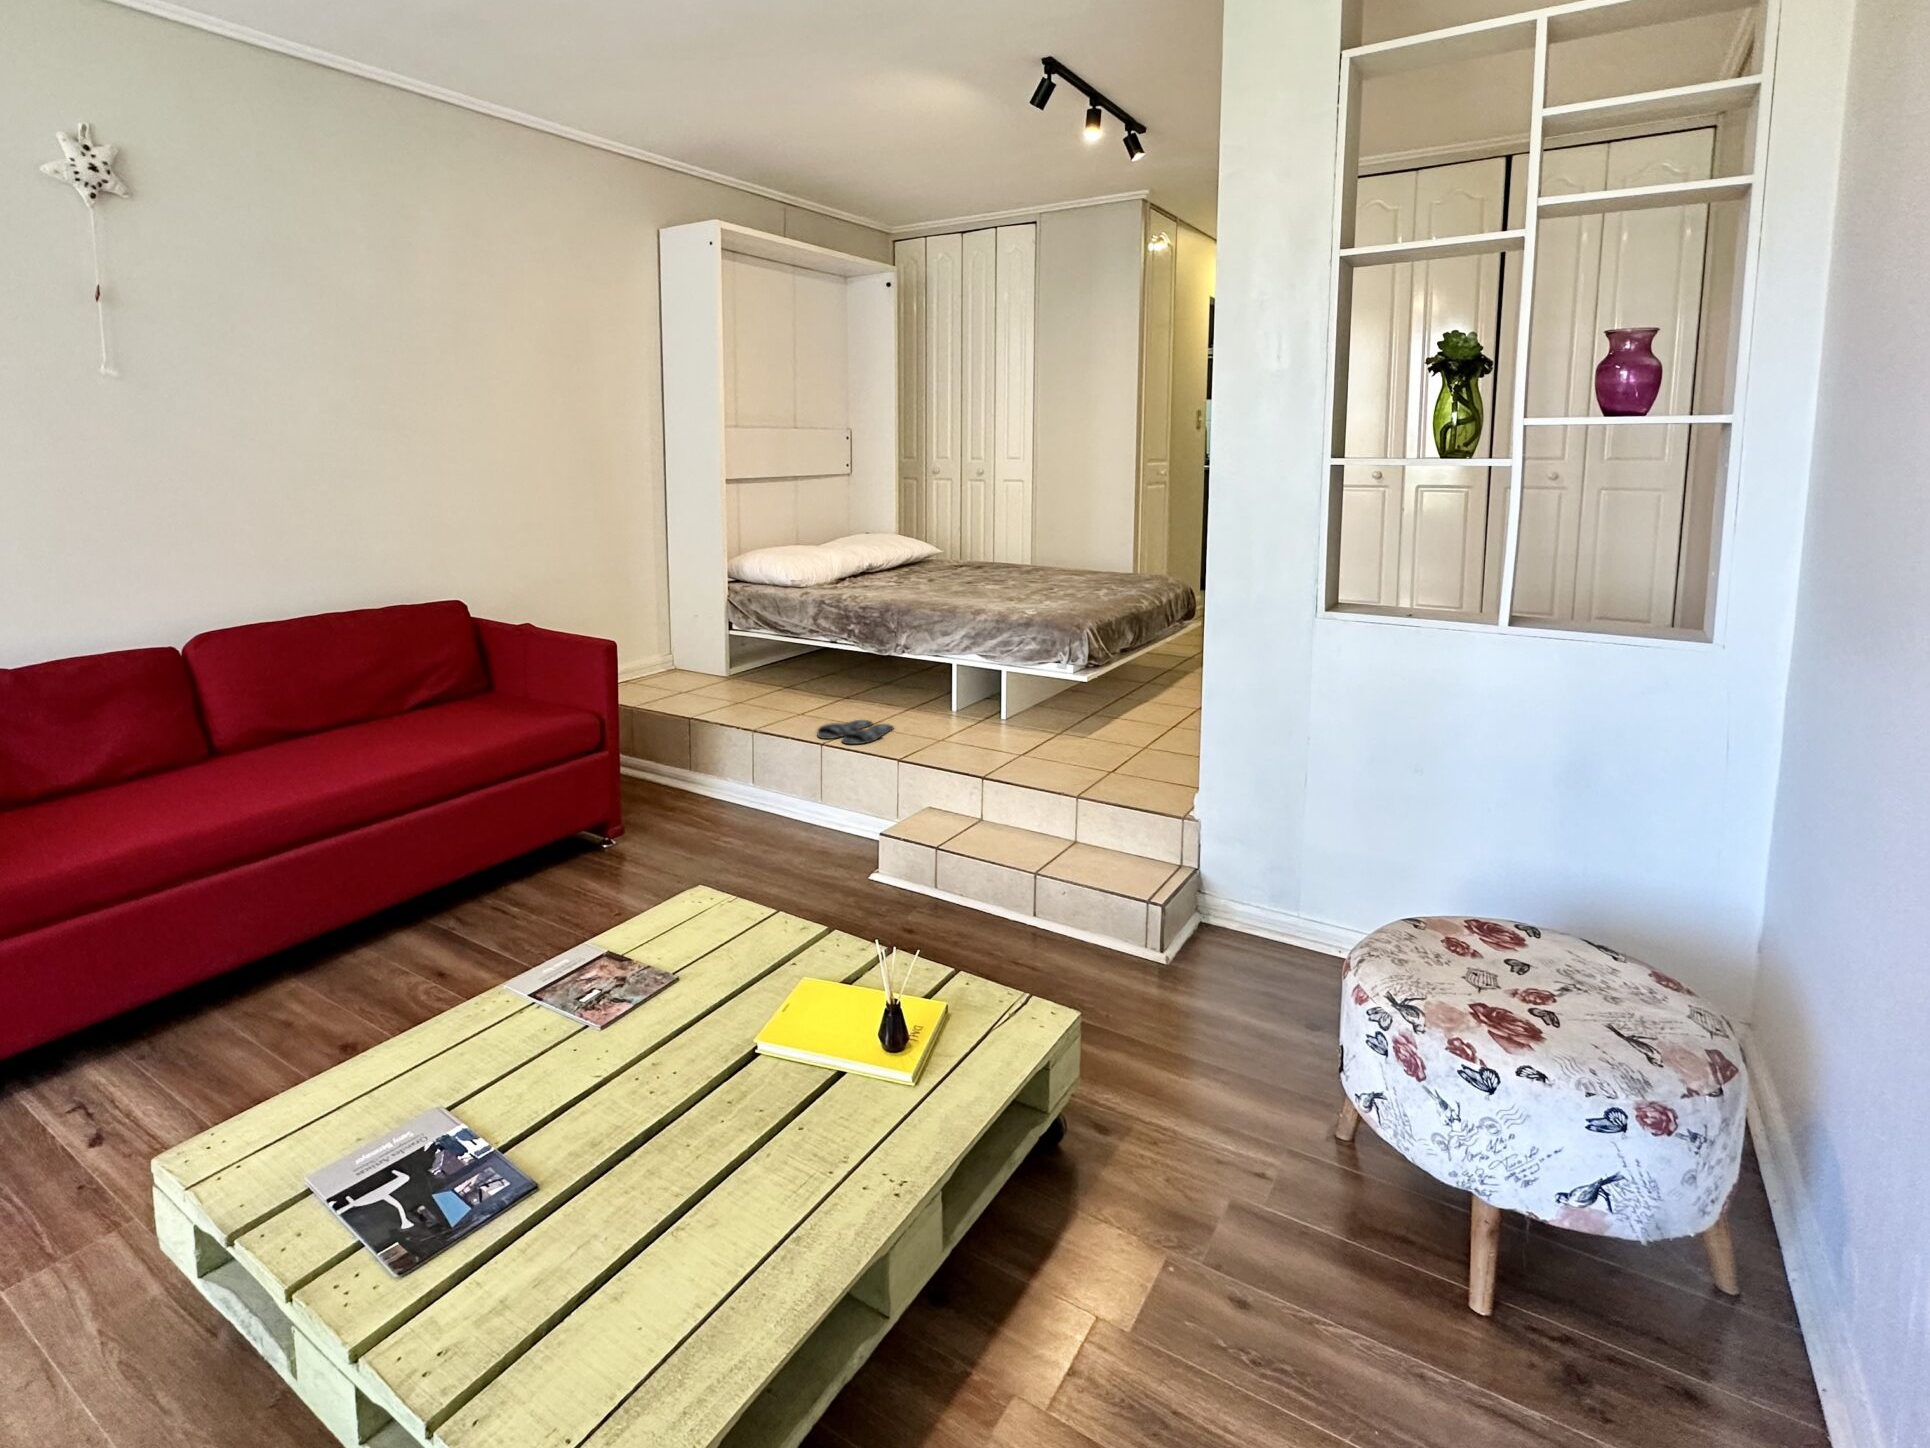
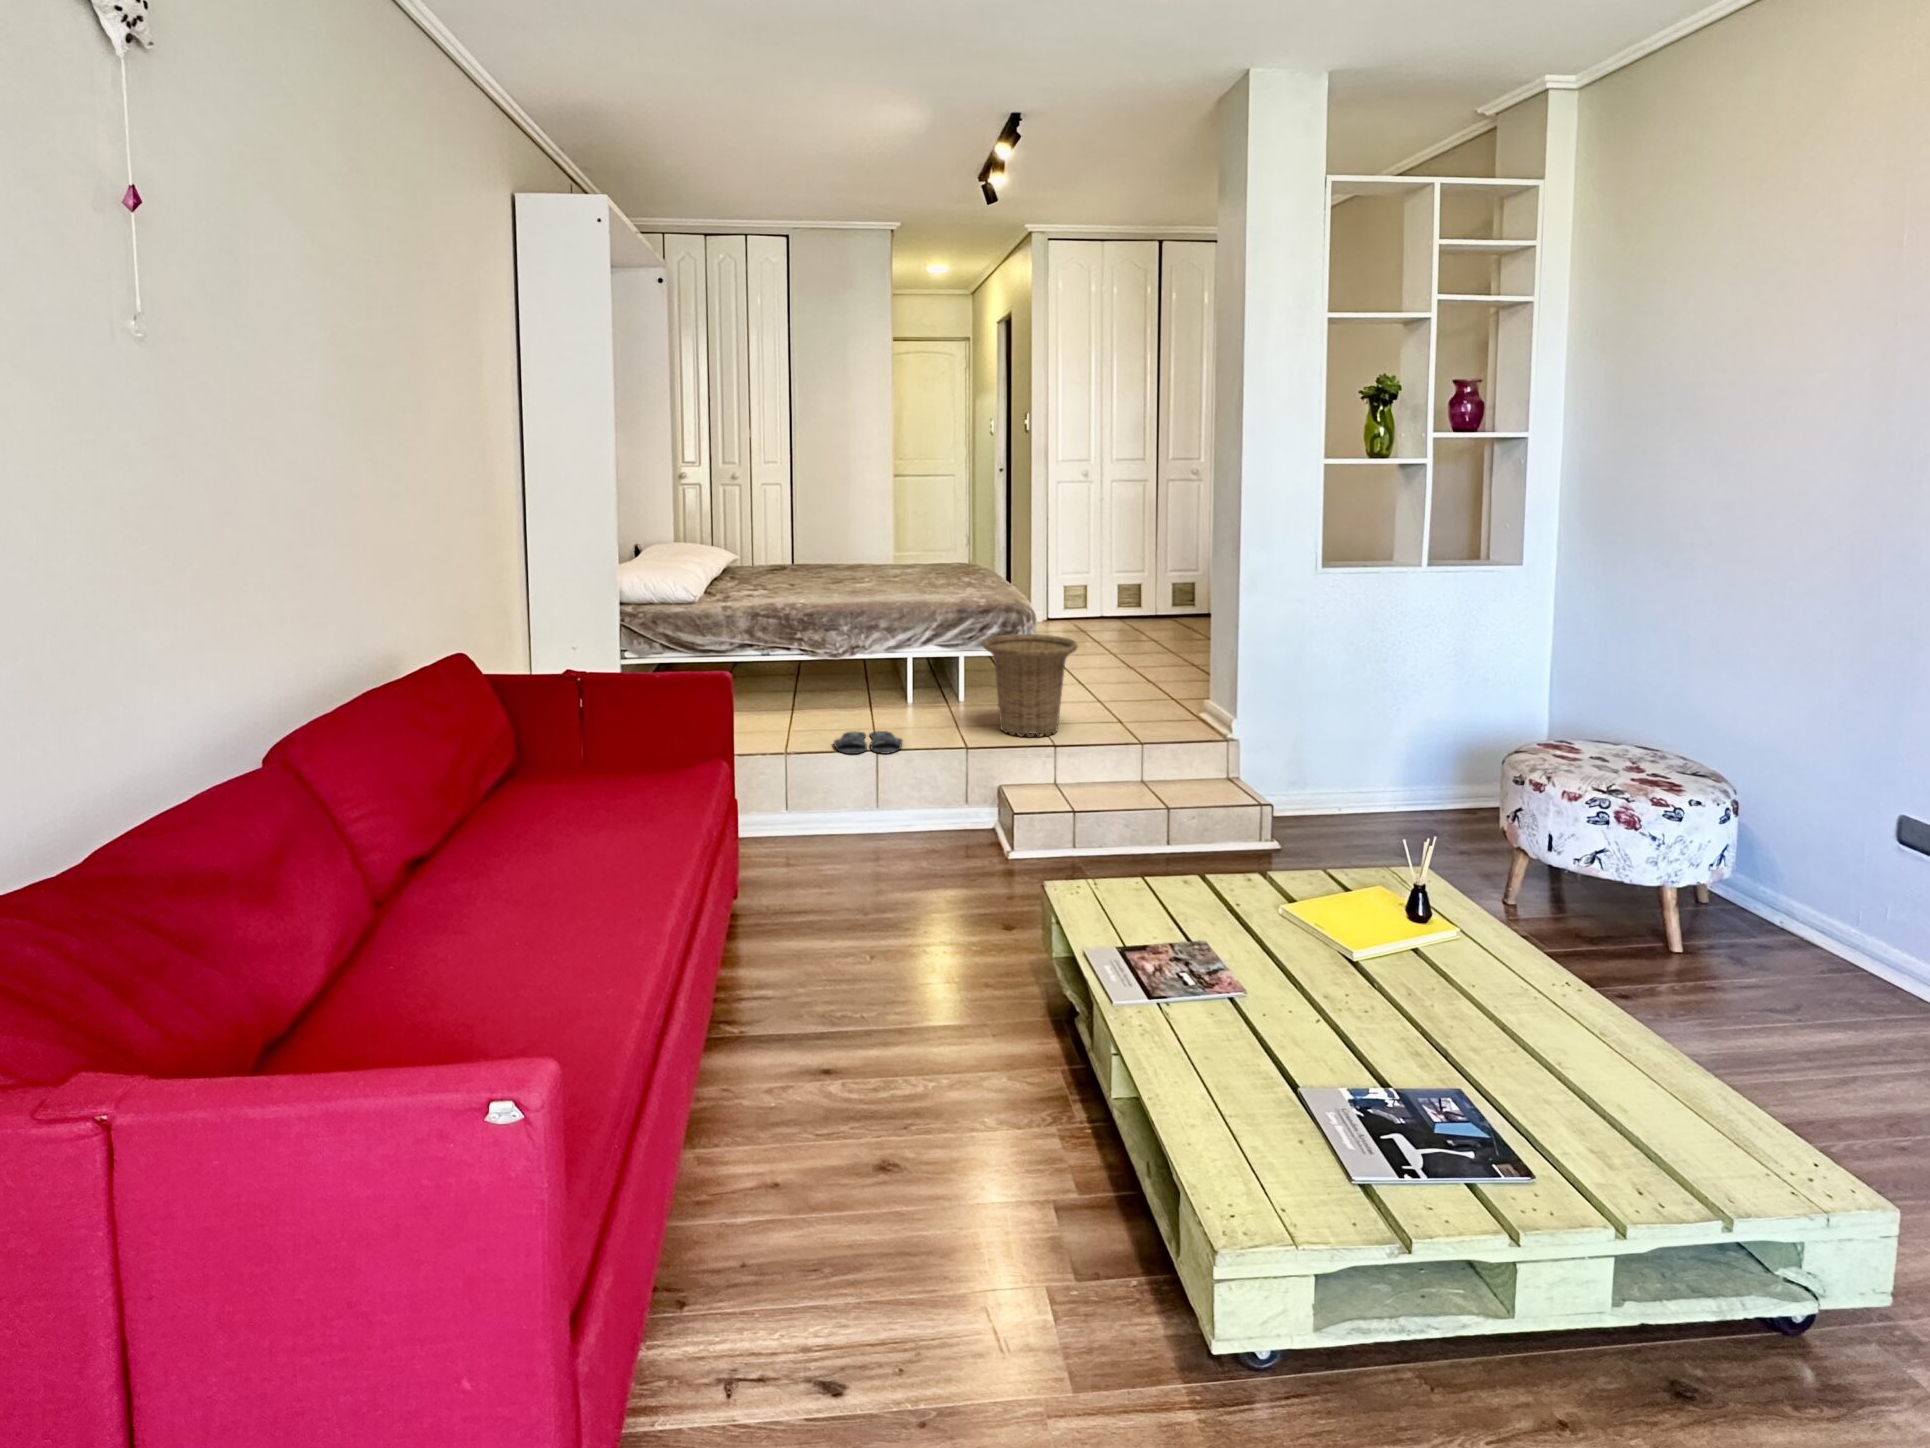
basket: none [972,648,1076,762] -> present [983,634,1078,737]

